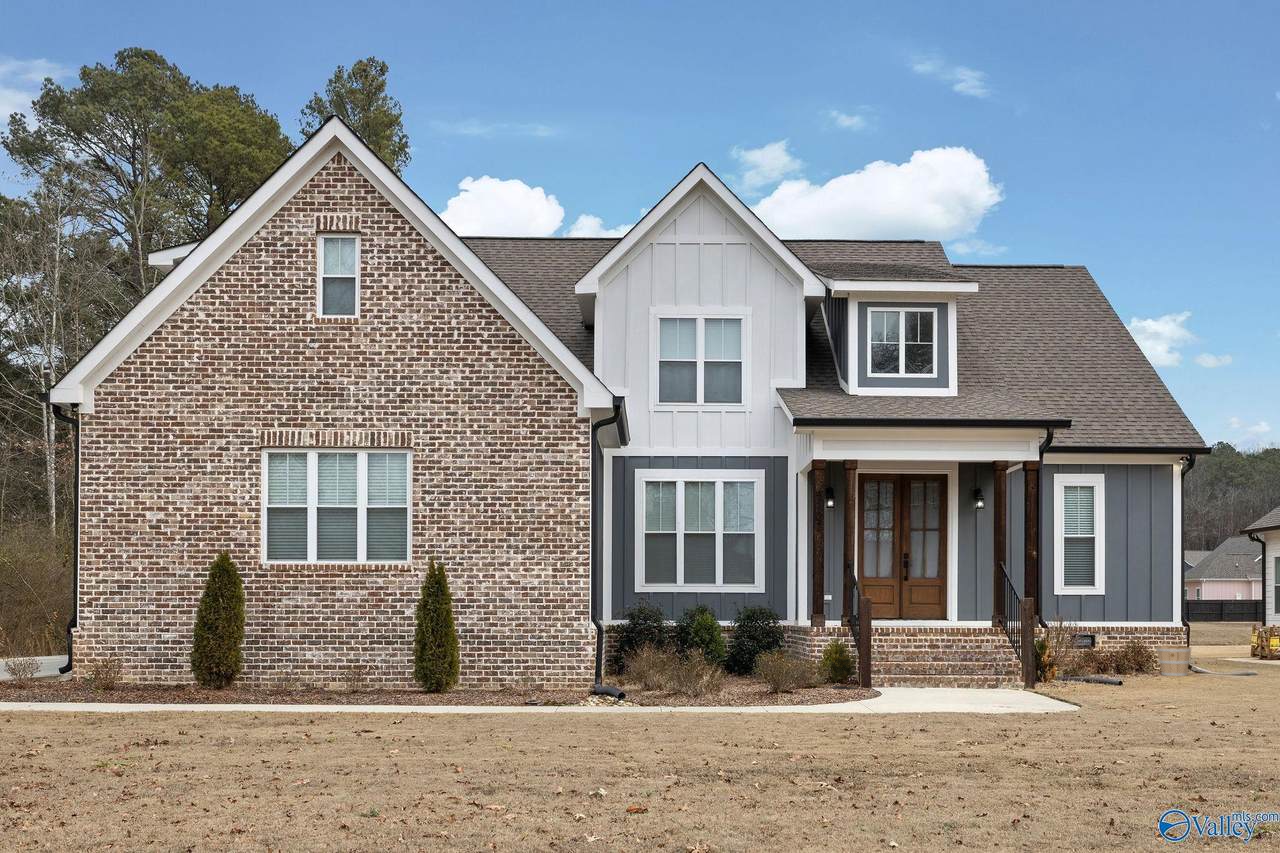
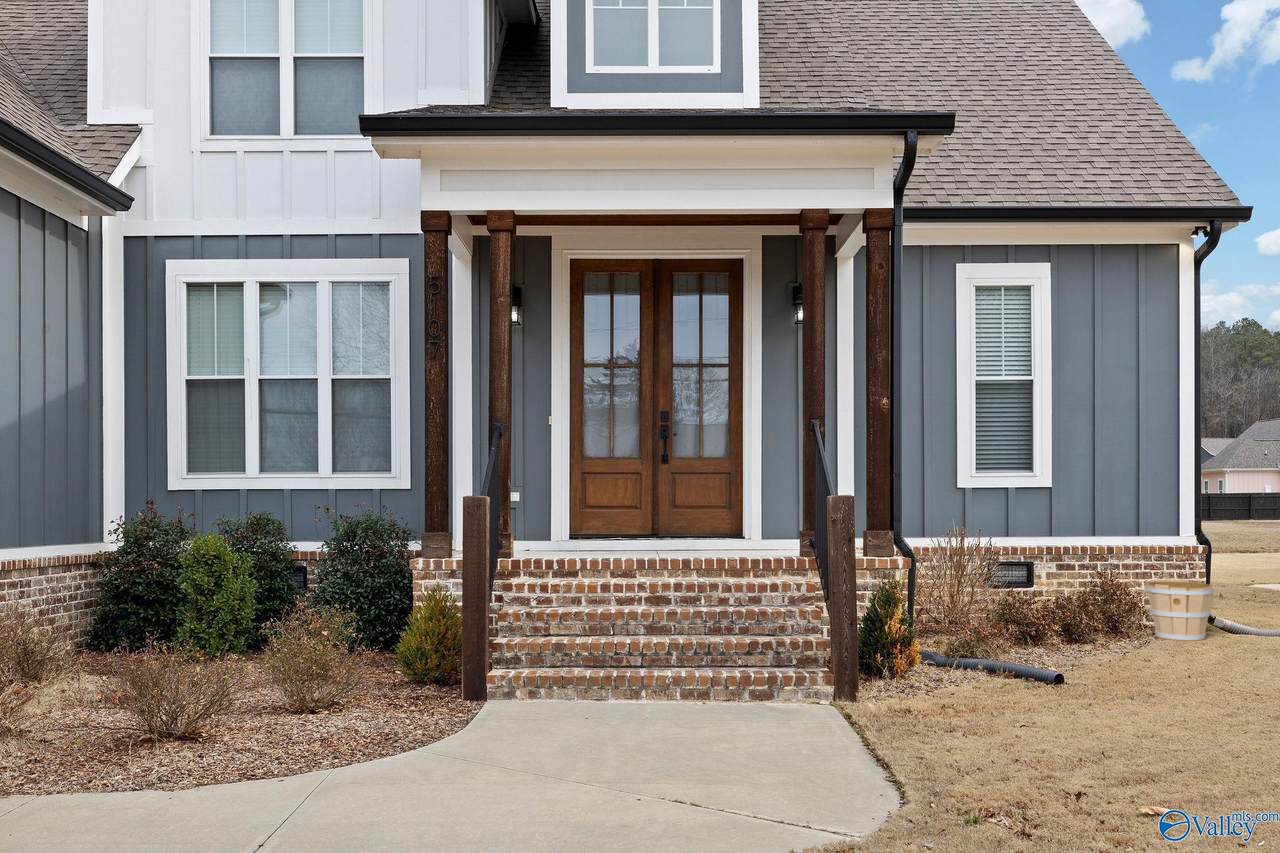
potted tree: present [829,649,856,689] -> none [387,601,455,704]

